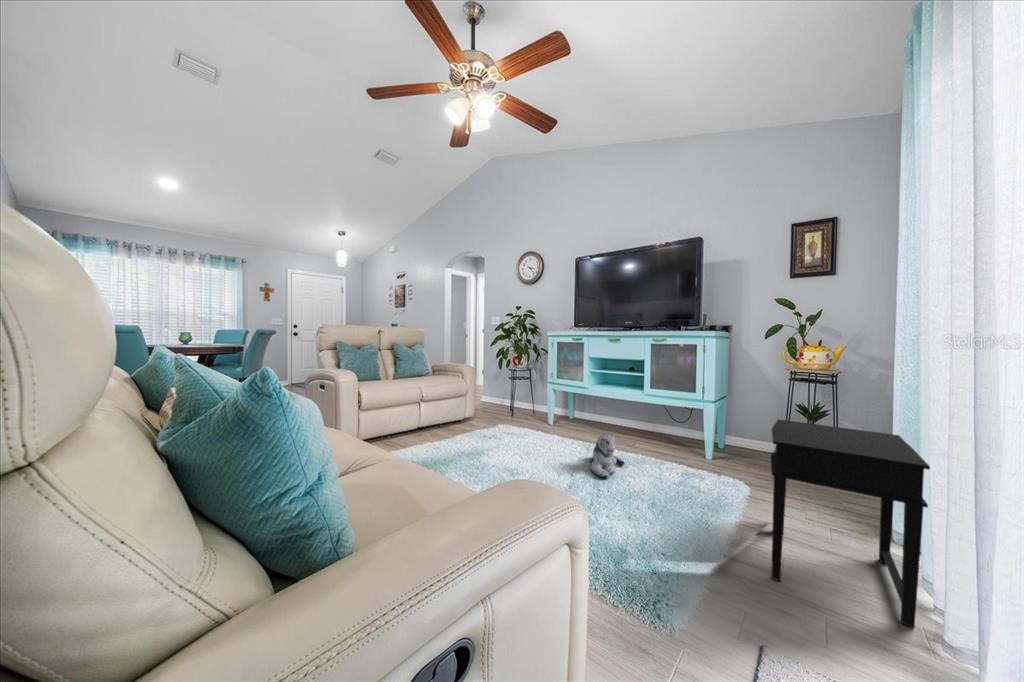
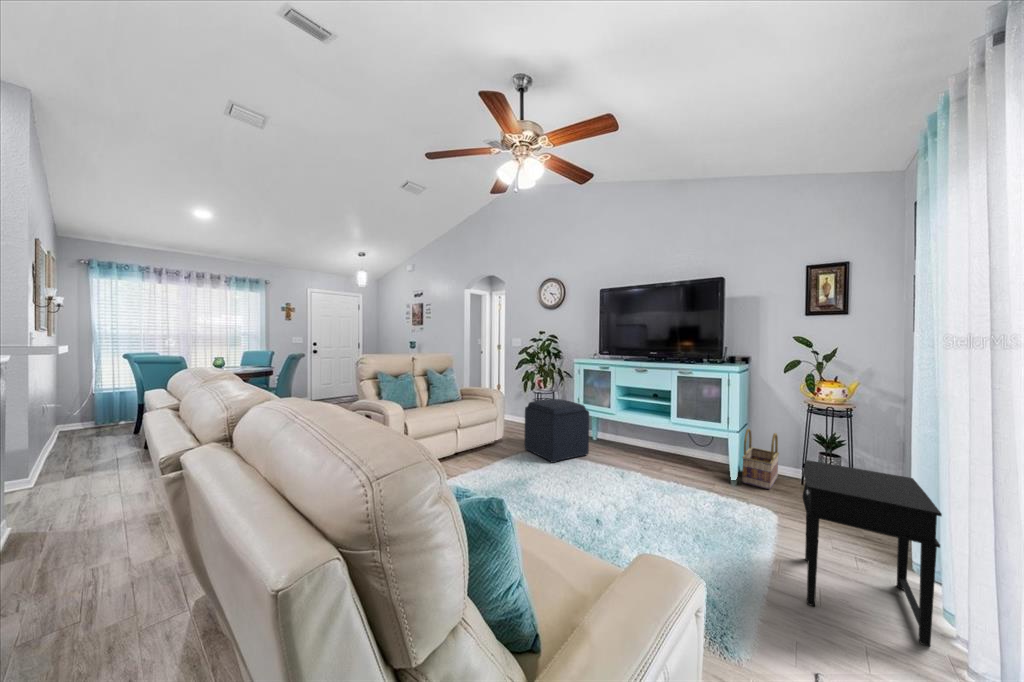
ottoman: none [493,374,560,437] -> present [524,399,589,463]
basket: none [718,400,759,463] -> present [742,429,779,489]
plush toy: present [590,434,625,477] -> none [626,465,660,507]

